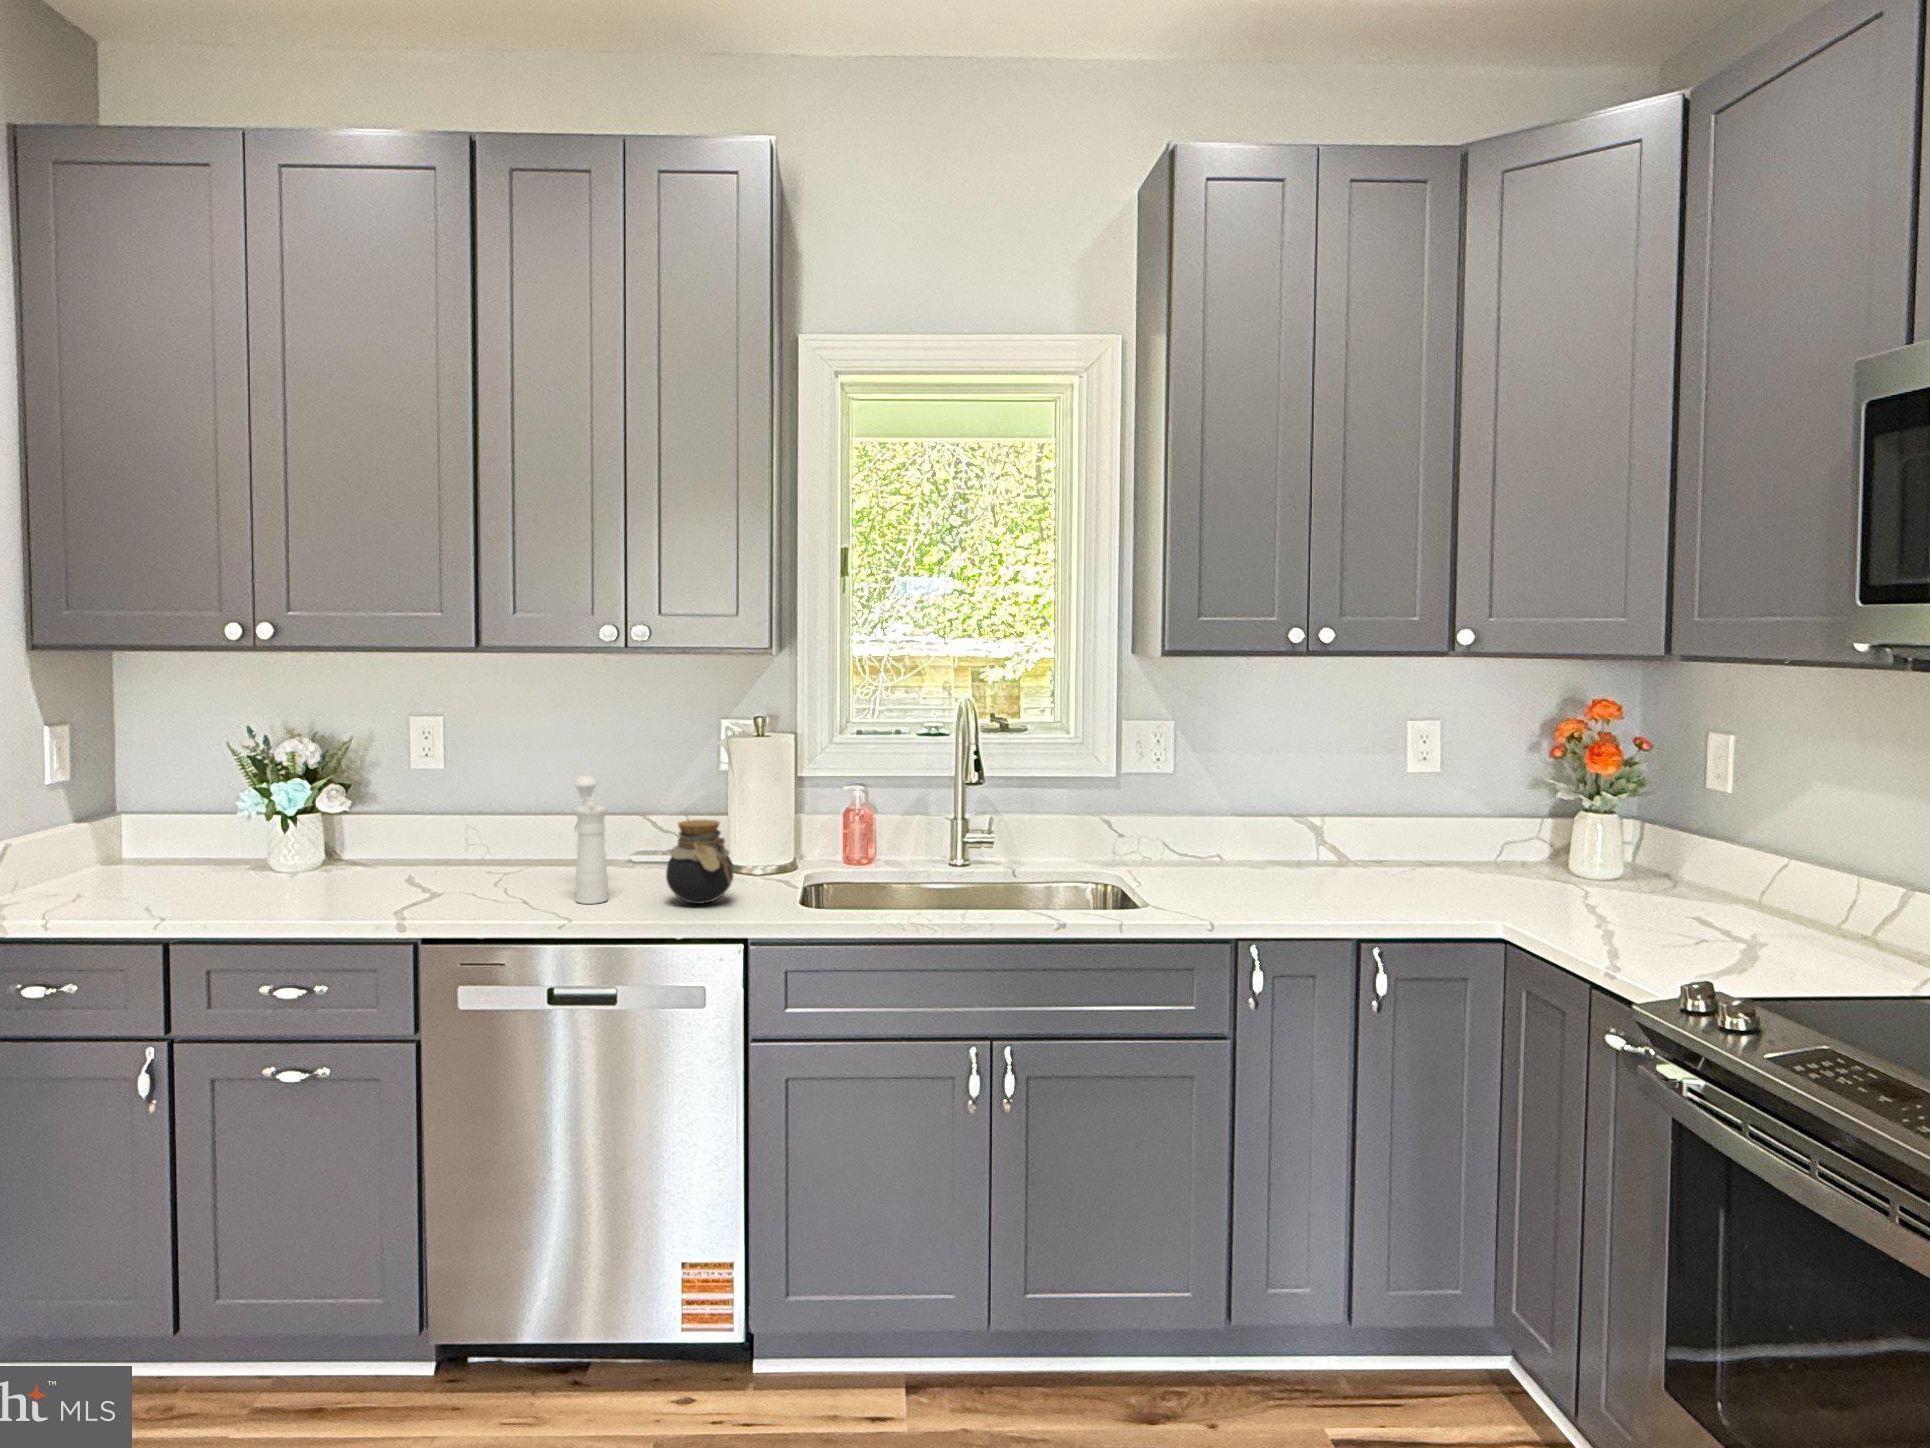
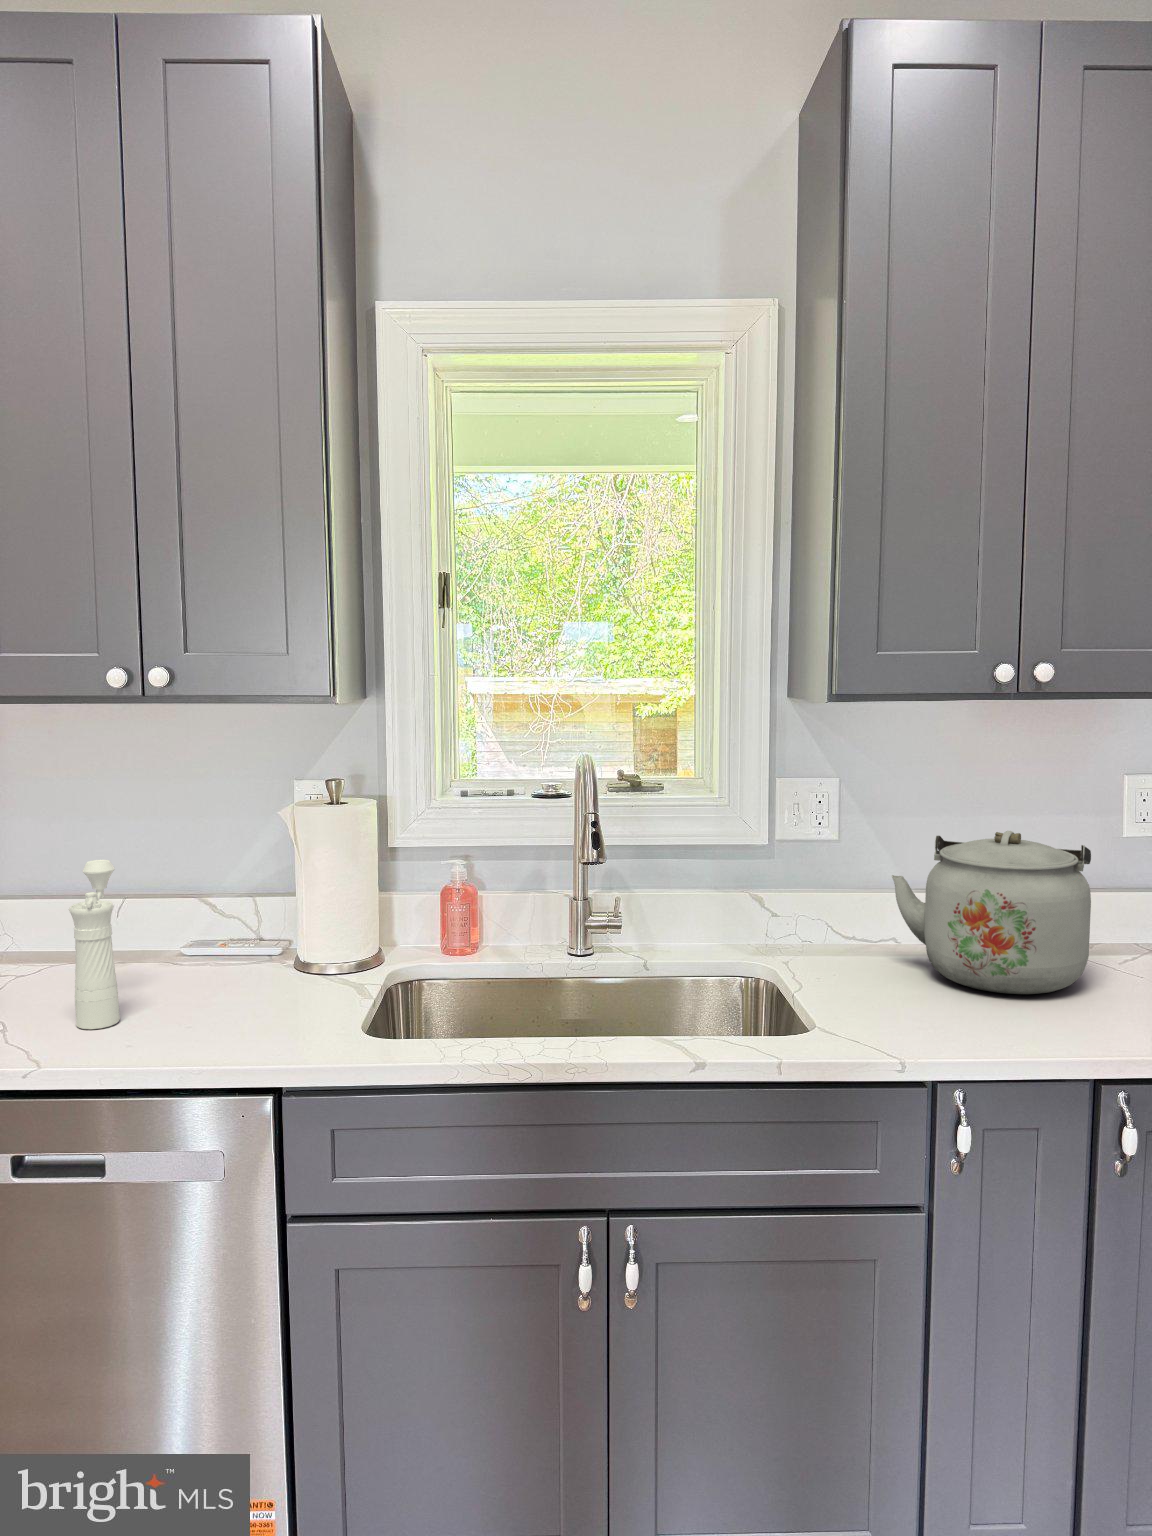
kettle: none [1213,761,1373,889] -> present [892,831,1091,994]
jar: present [666,820,733,904] -> none [188,918,279,1029]

